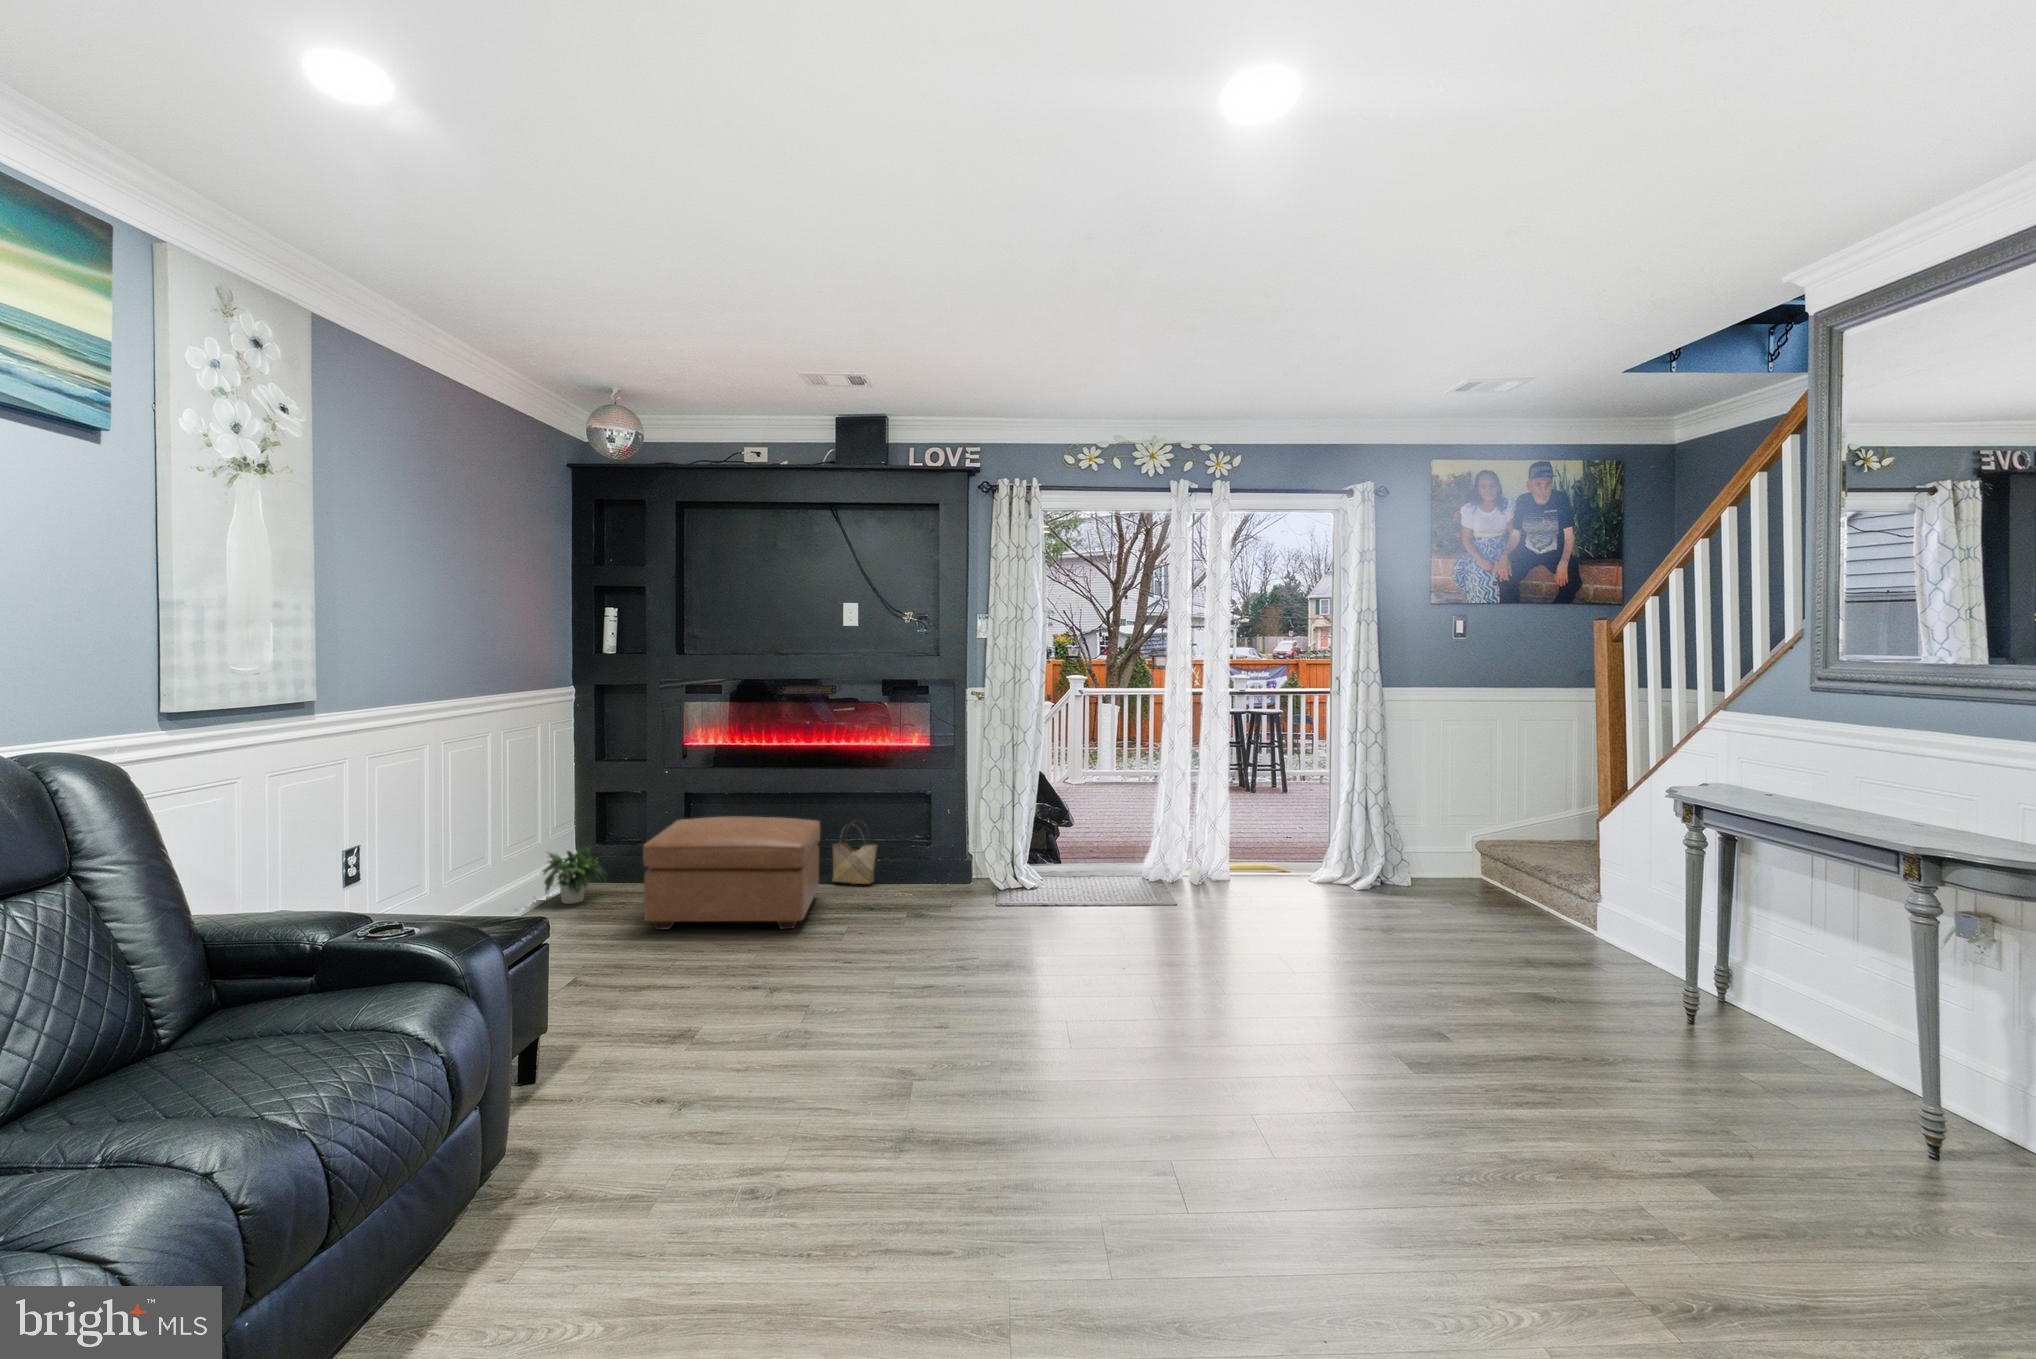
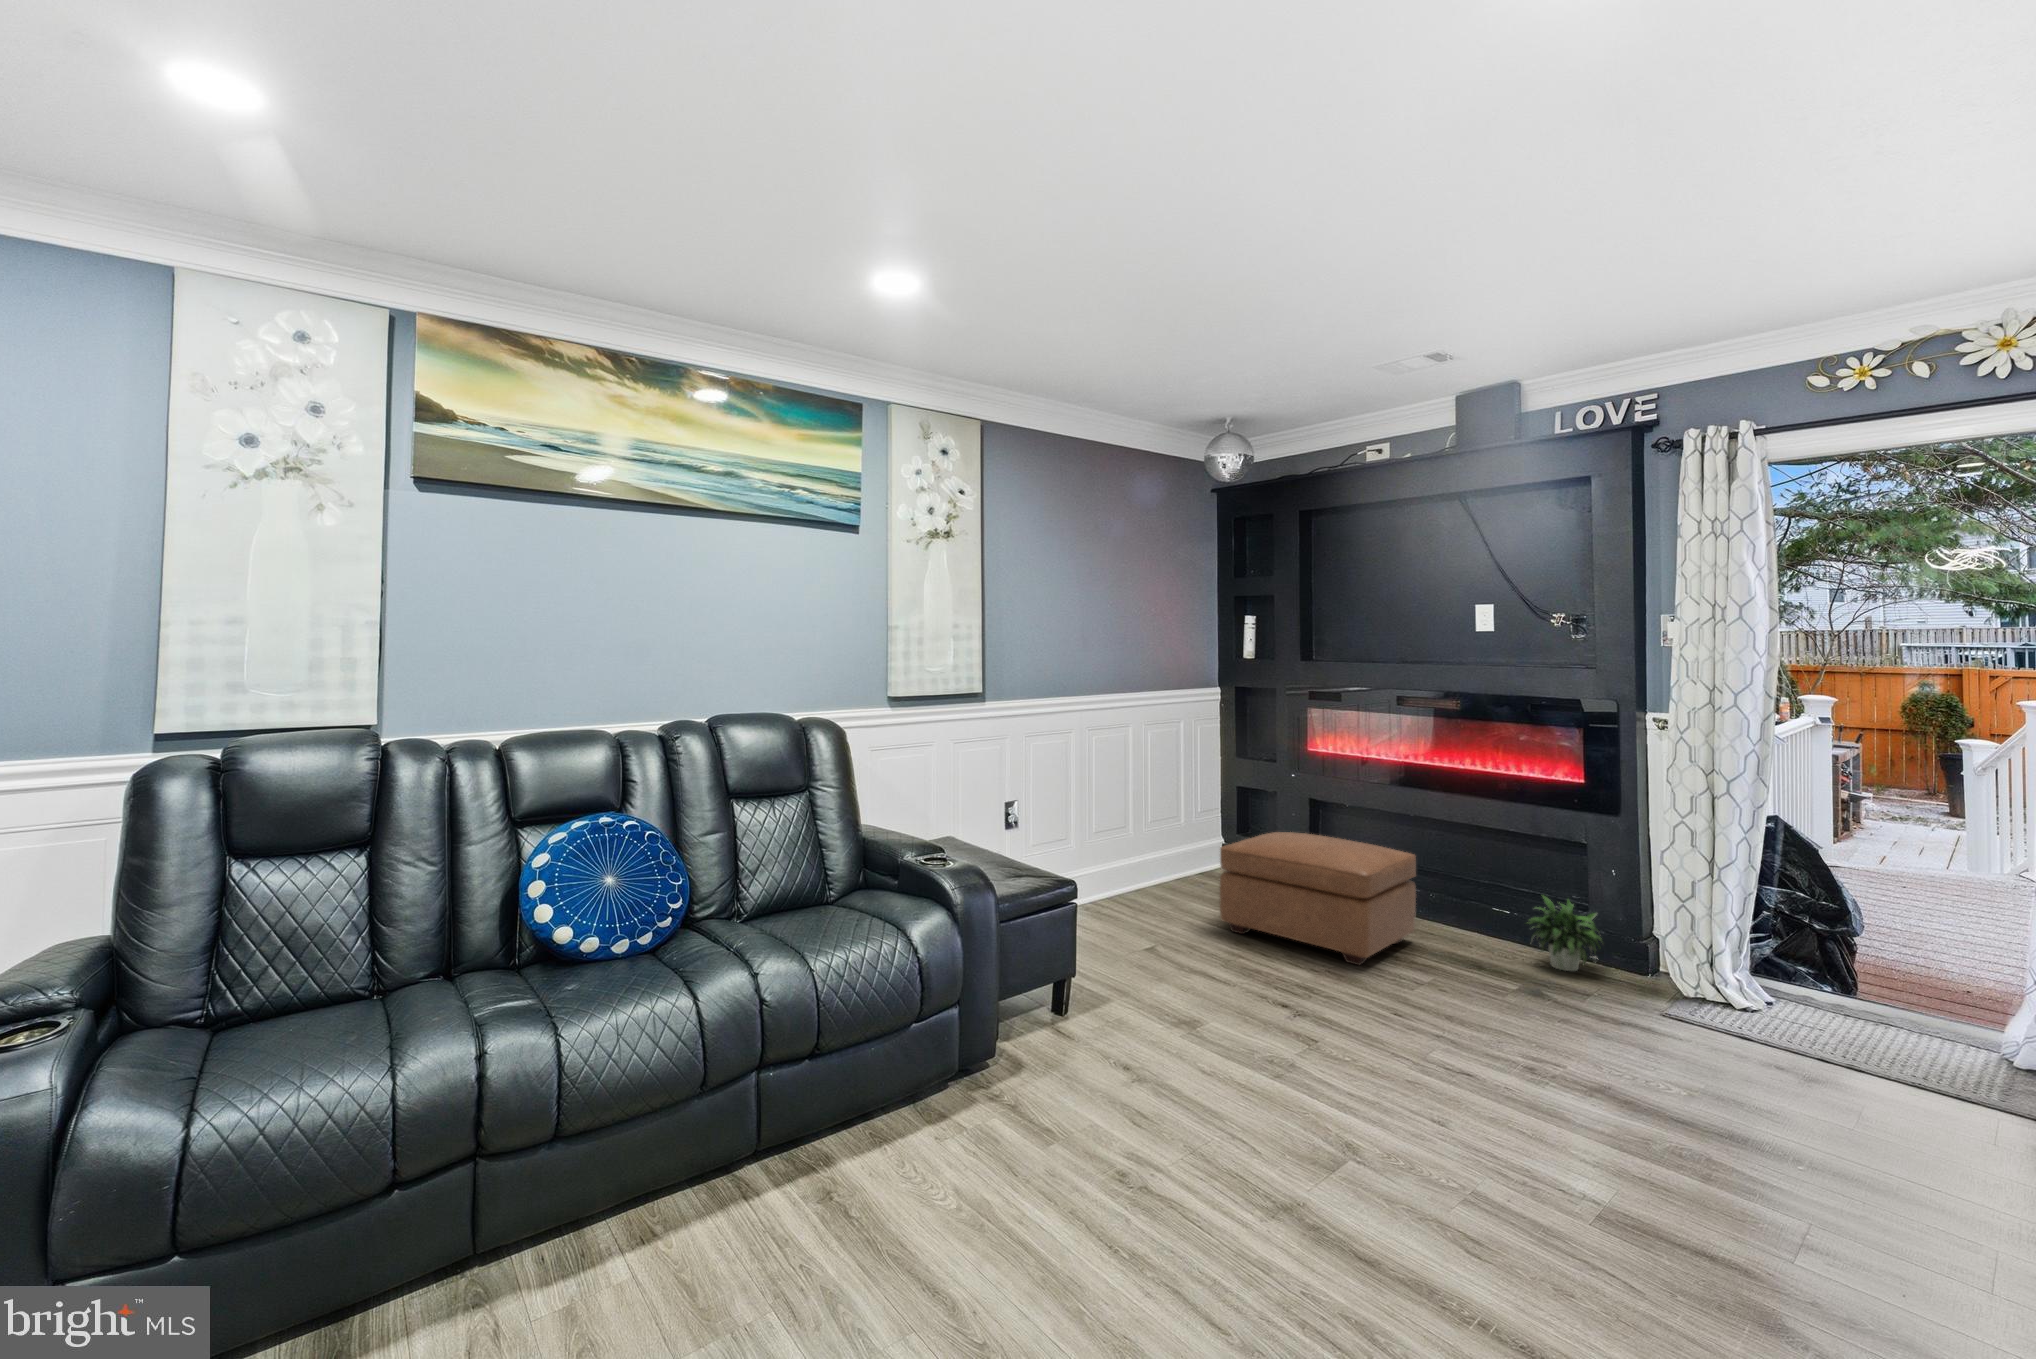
woven basket: present [832,821,877,884] -> none [1443,864,1502,943]
potted plant: present [542,847,606,904] -> present [1527,896,1603,971]

